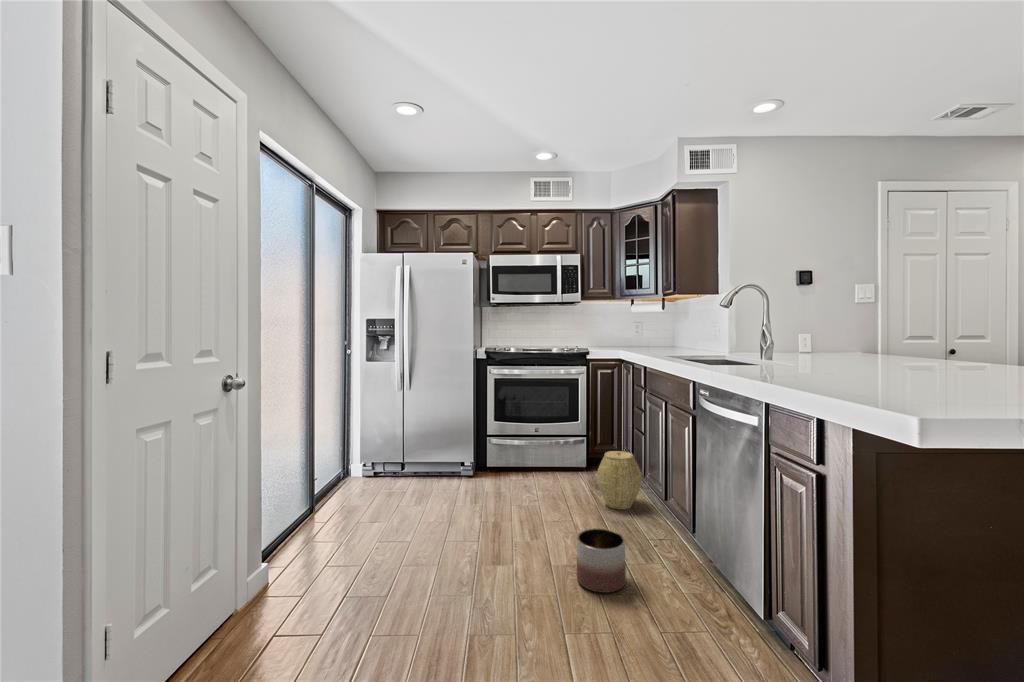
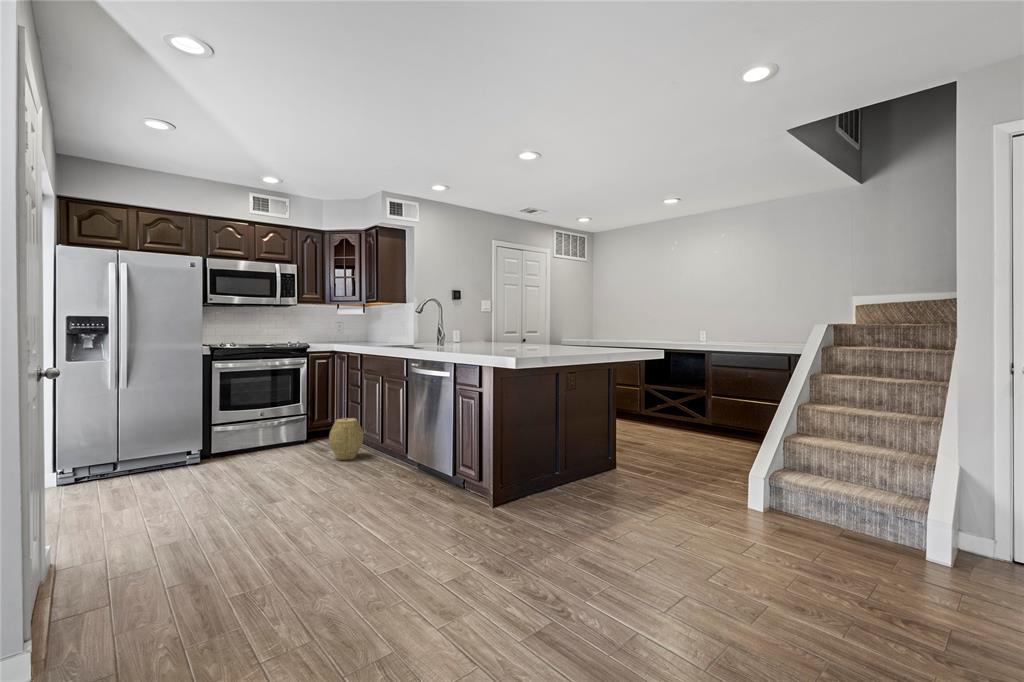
planter: present [577,529,626,593] -> none [339,459,372,496]

